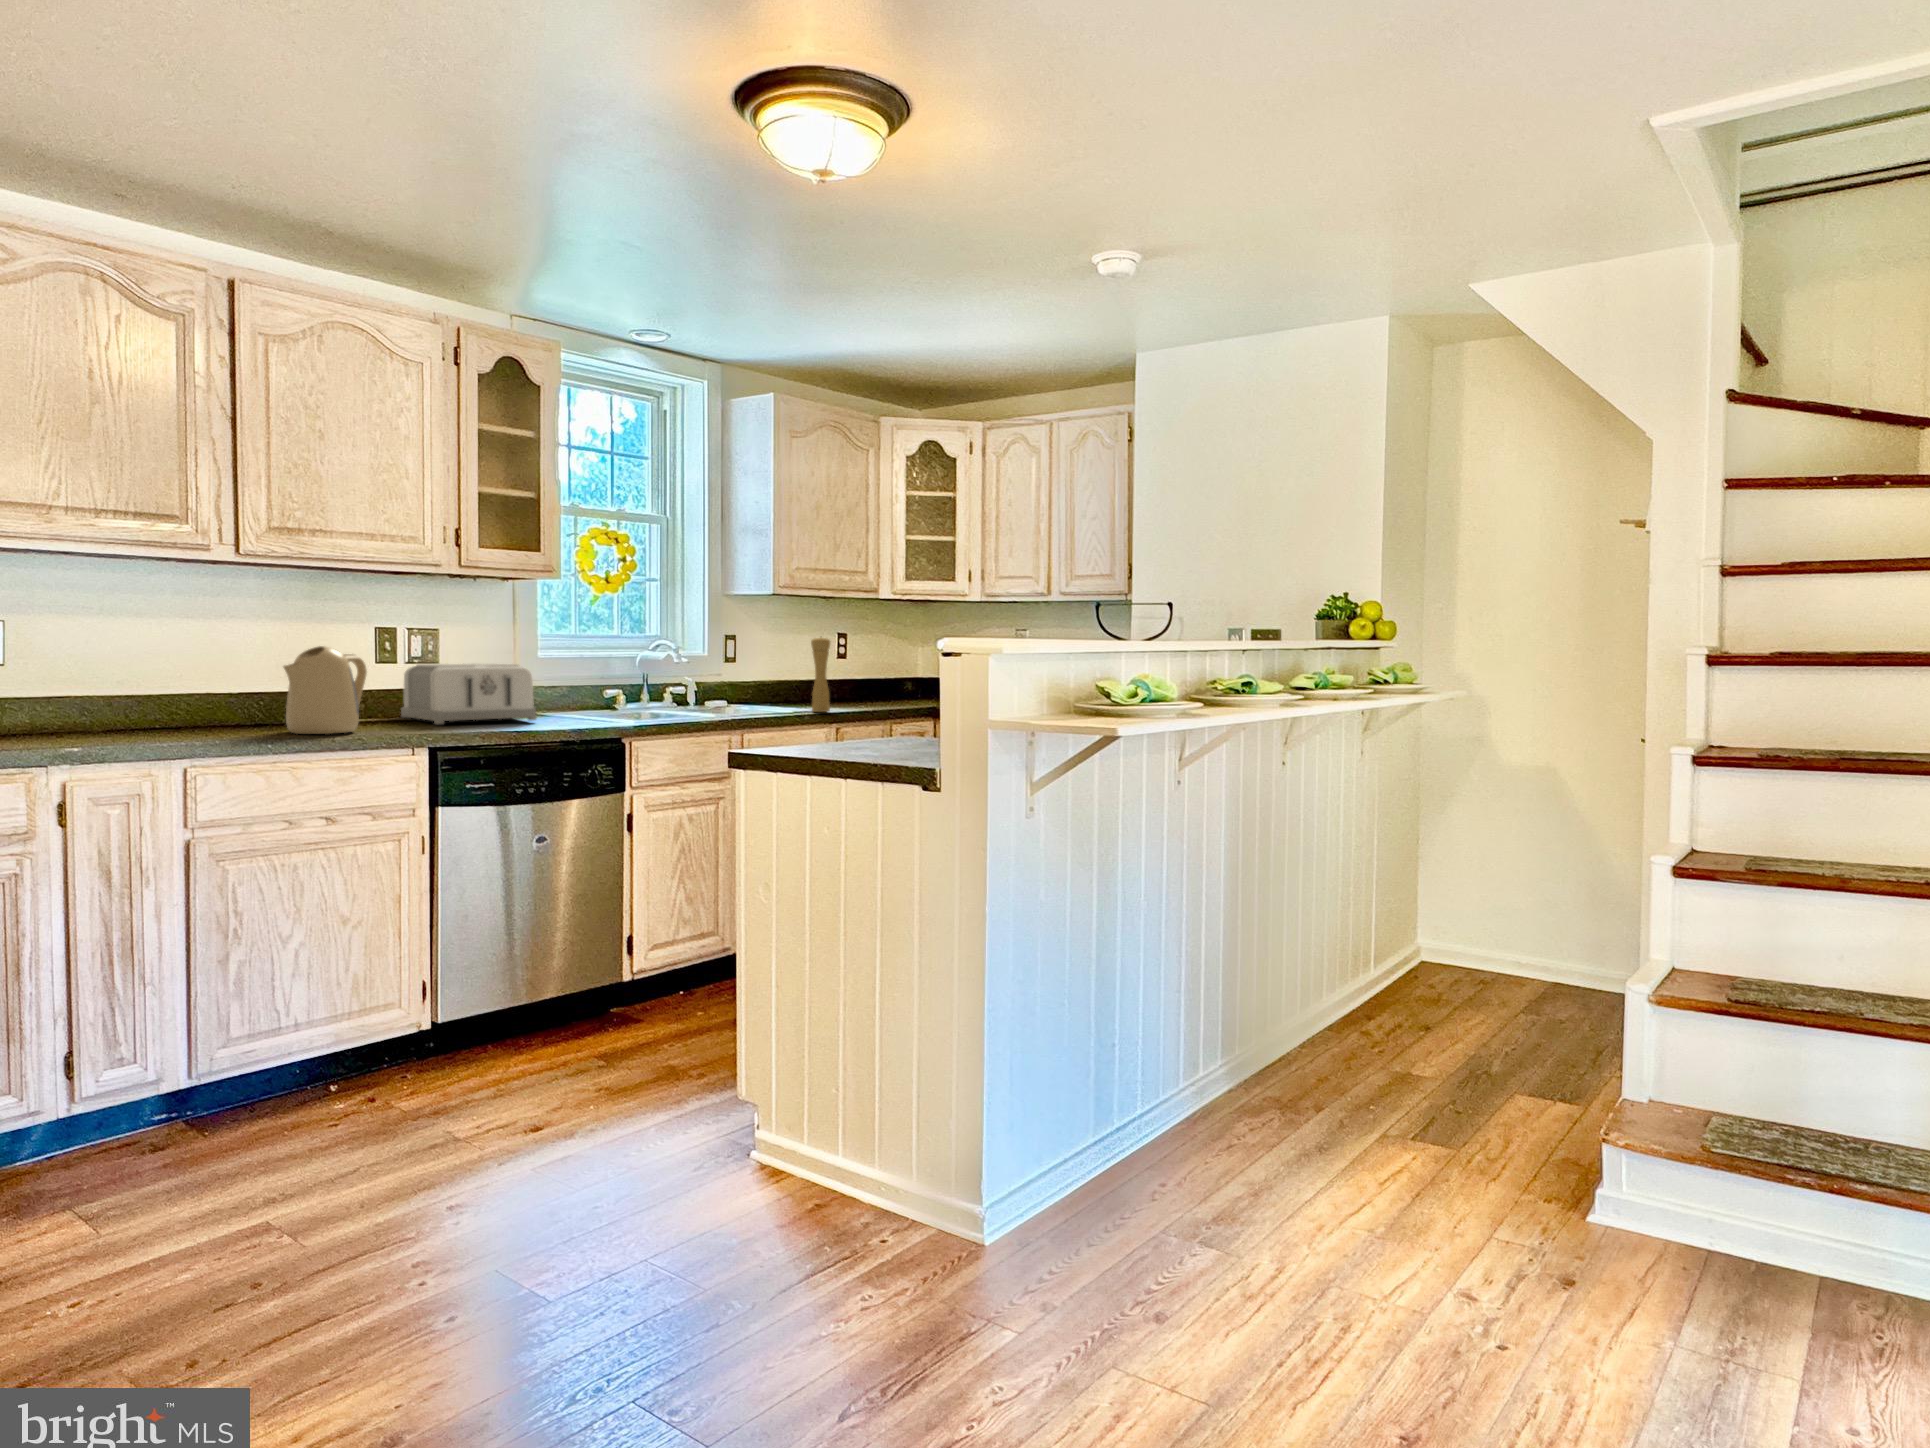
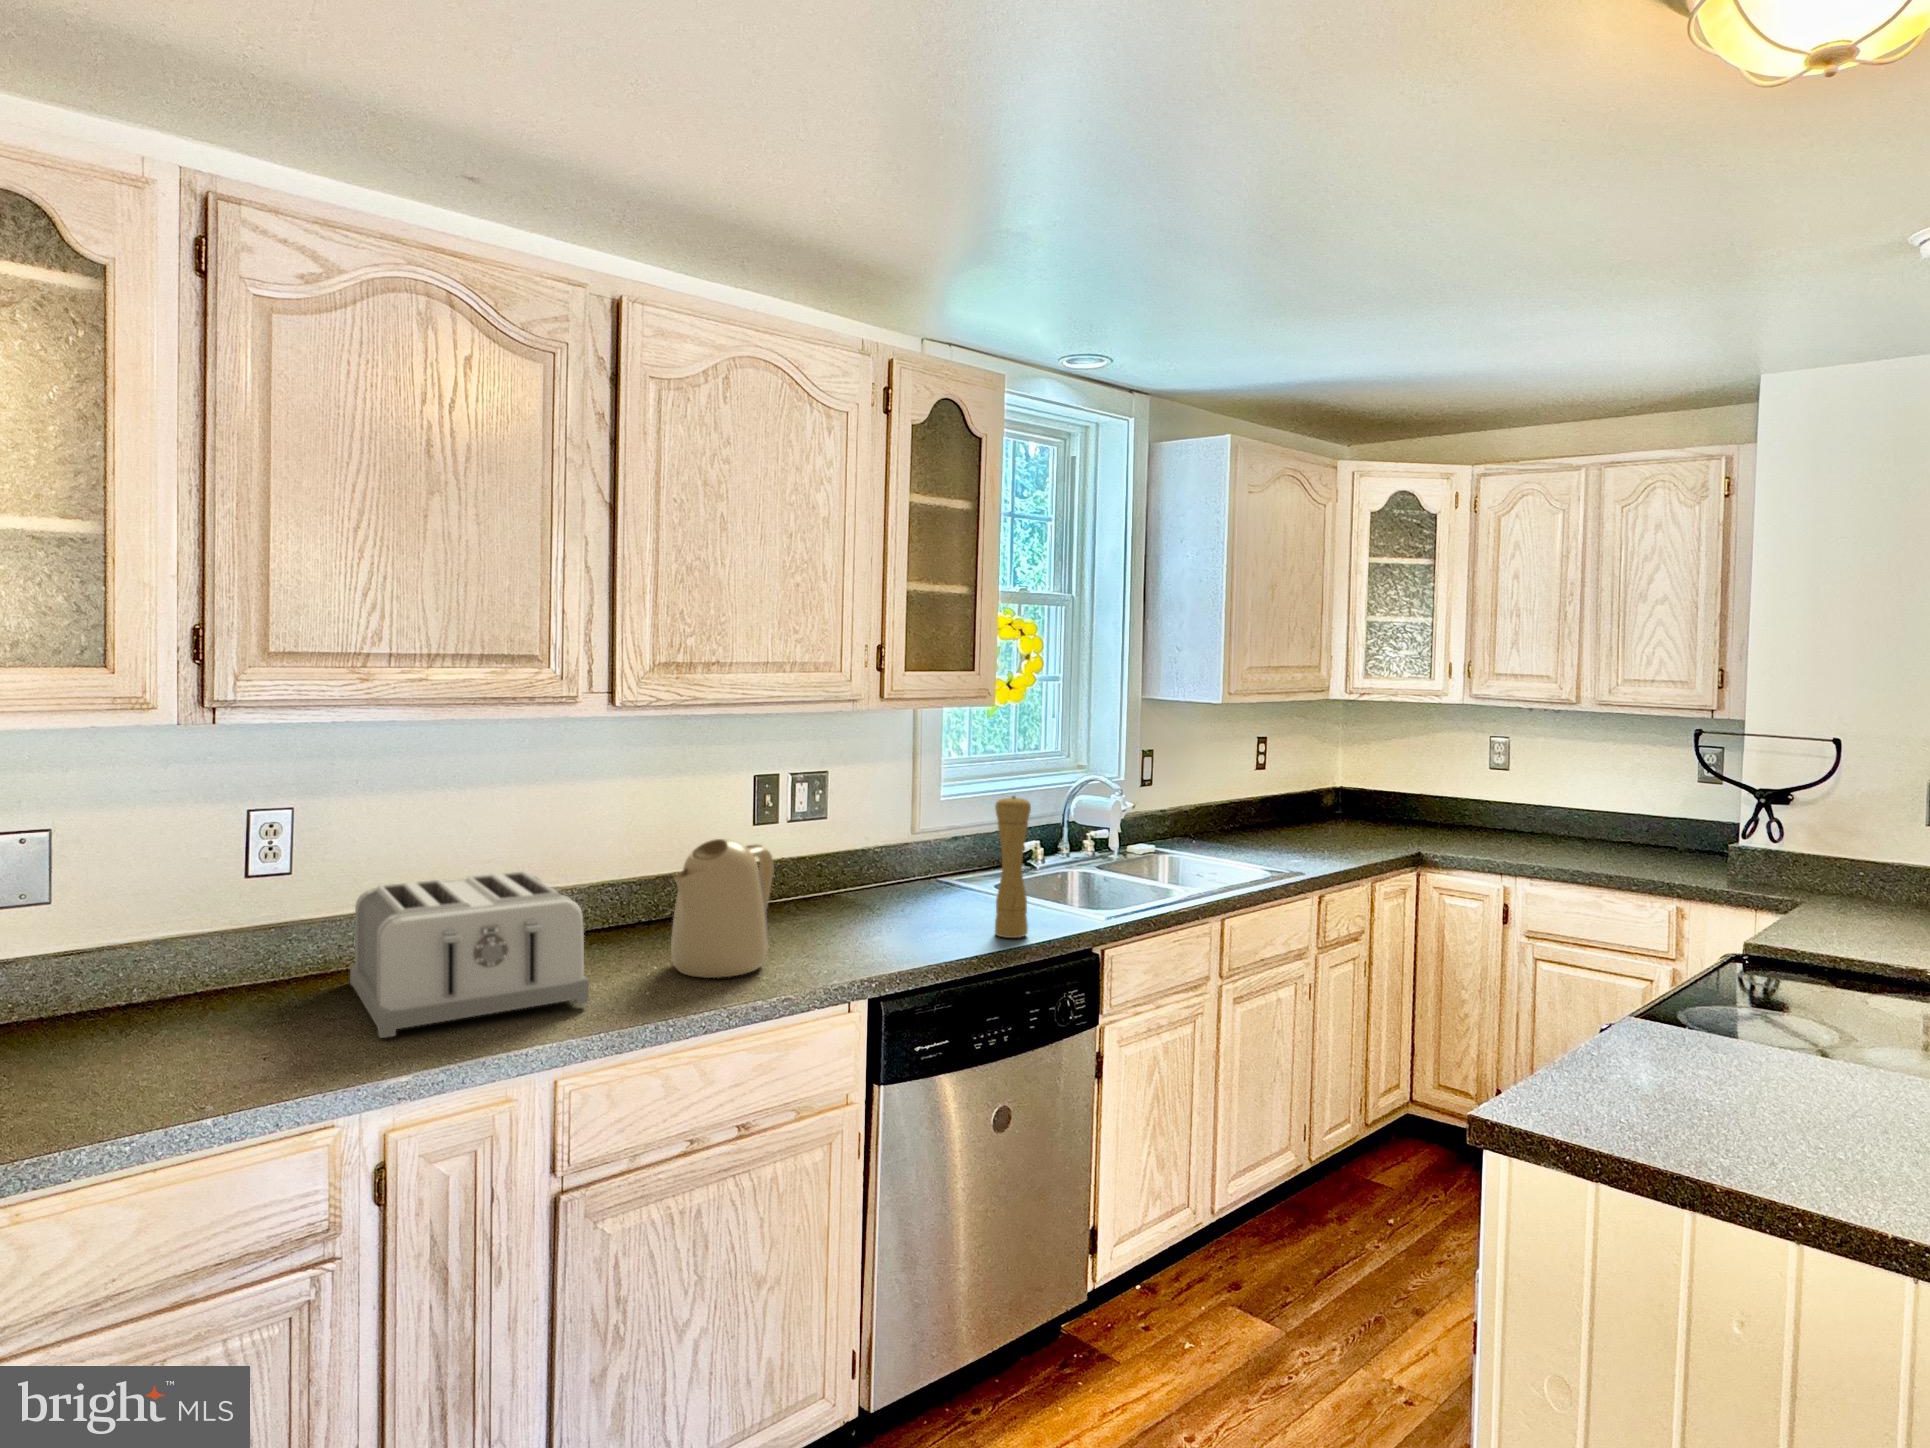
pepper mill: present [811,637,830,712] -> present [995,796,1031,938]
toaster: present [401,663,537,724] -> present [350,871,589,1038]

